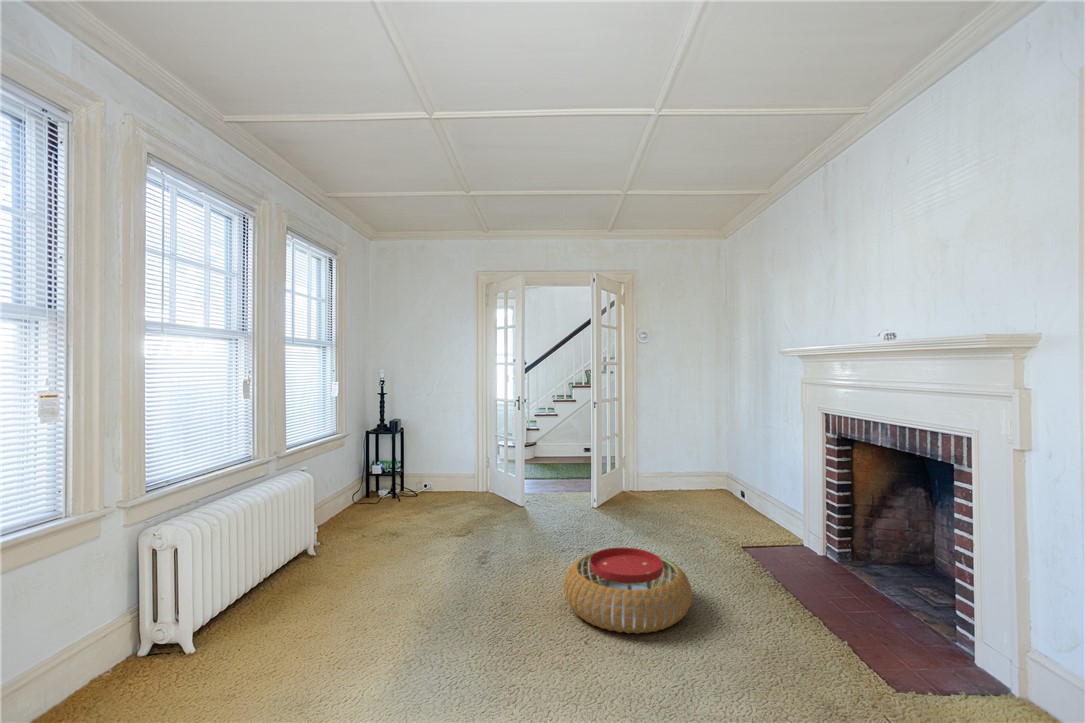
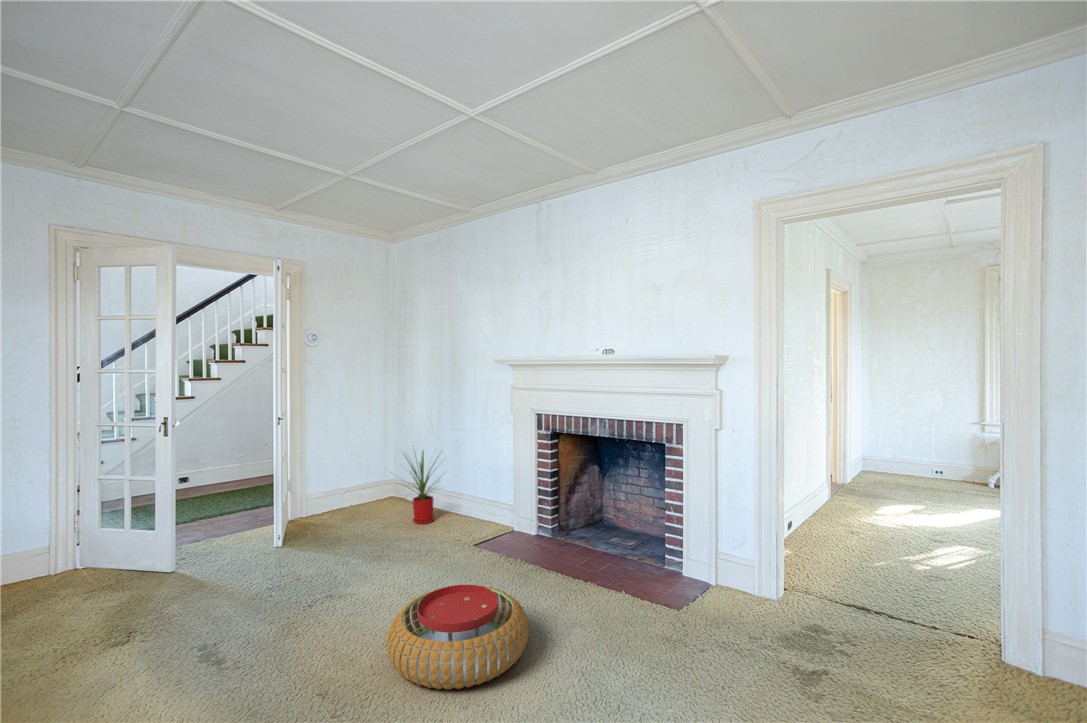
house plant: none [697,438,756,516] -> present [405,451,444,524]

